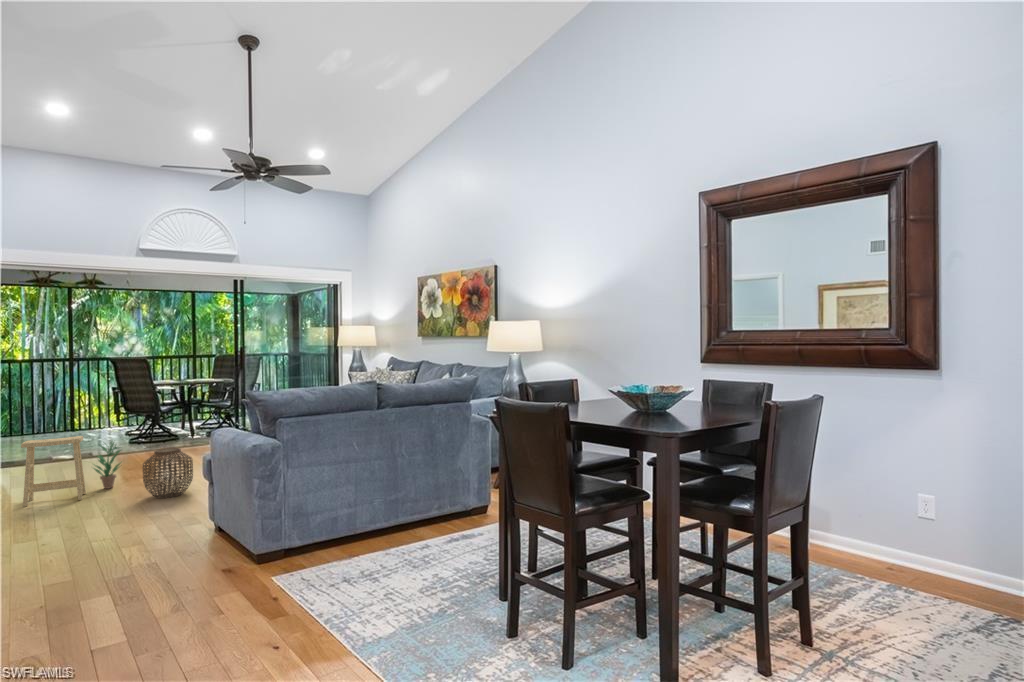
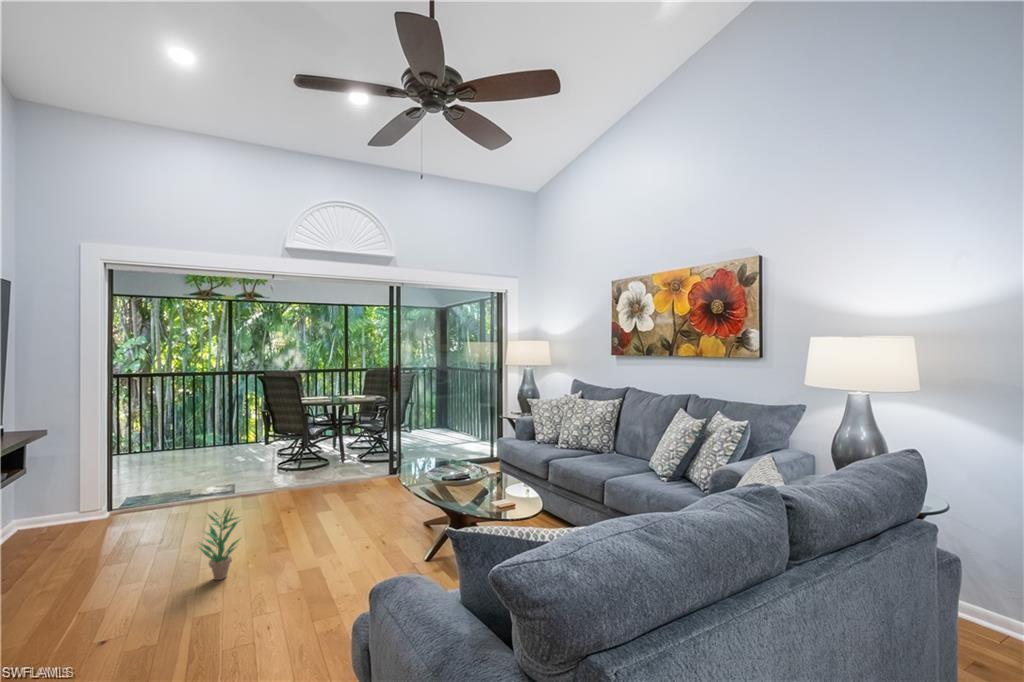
footstool: present [21,436,86,507] -> none [76,506,184,631]
woven basket: present [143,448,193,498] -> none [258,534,336,625]

